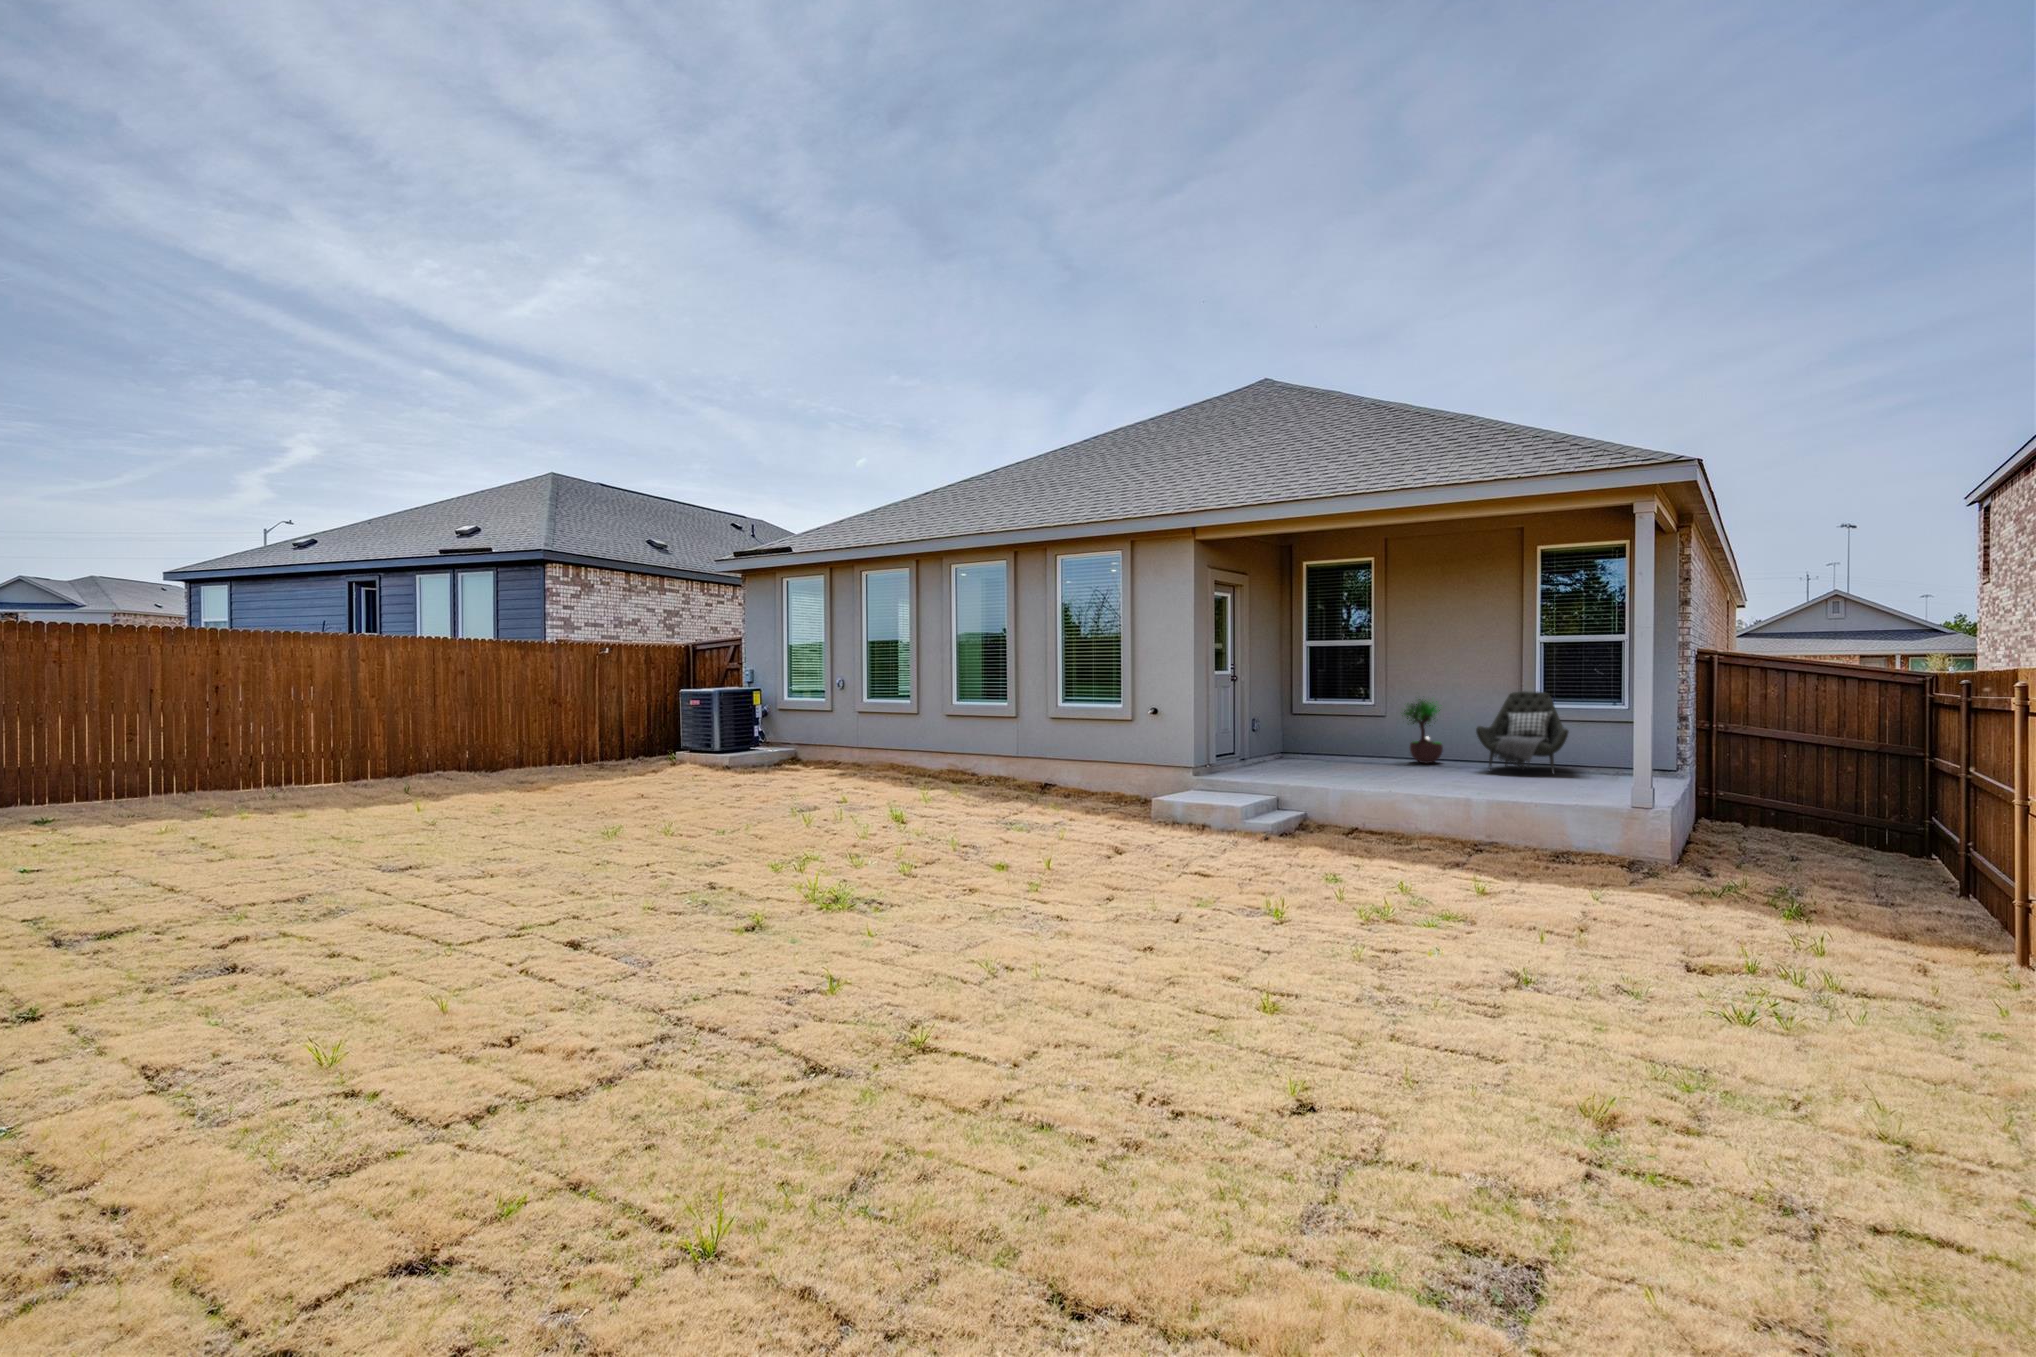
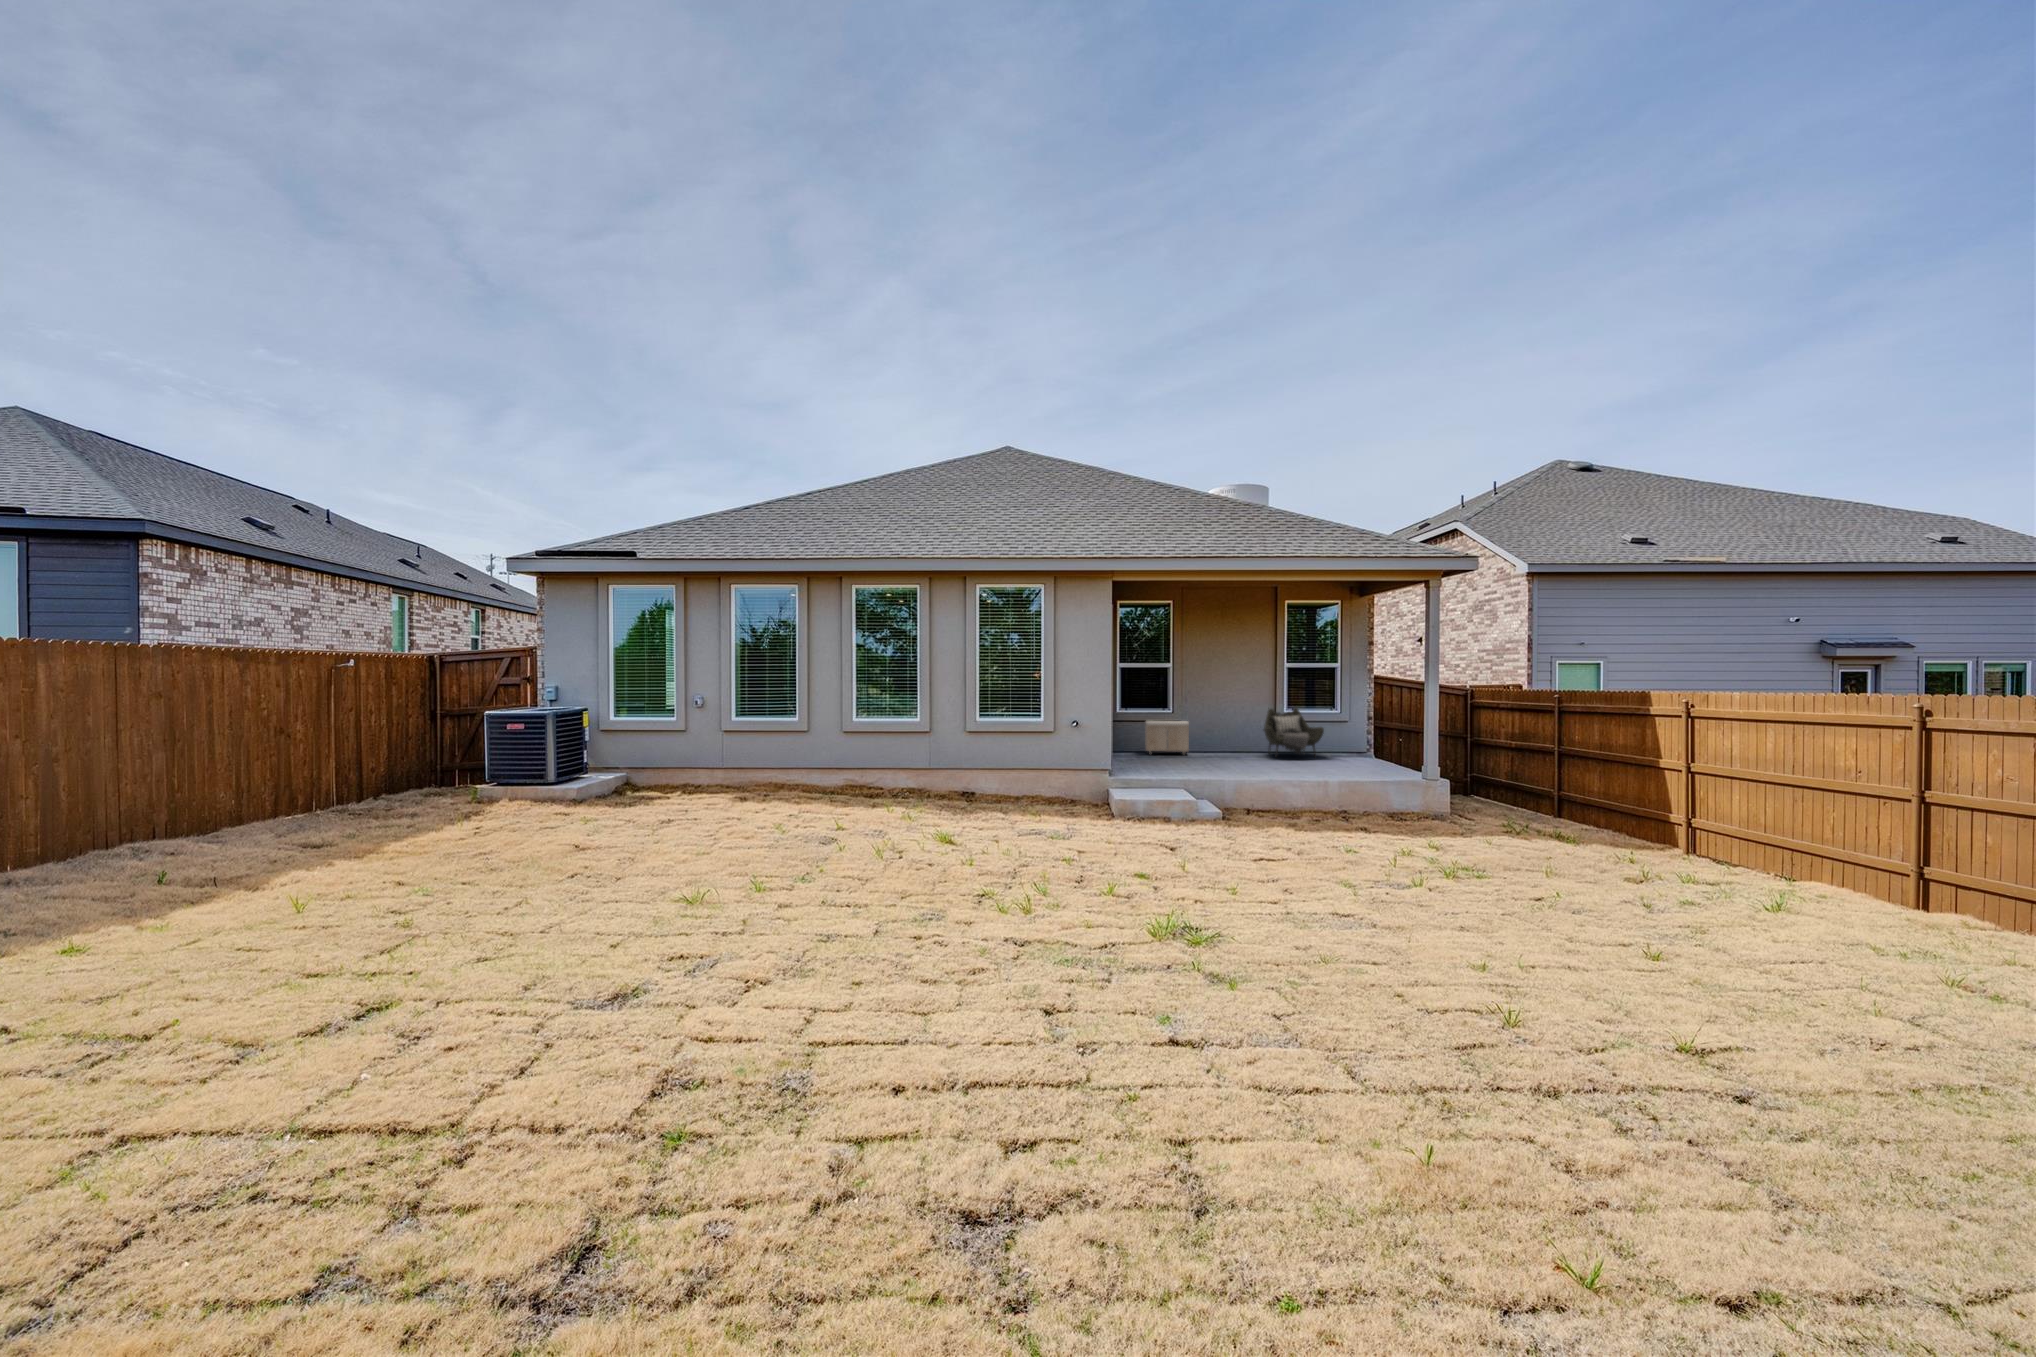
potted tree: present [1402,699,1443,763] -> none [1203,703,1234,754]
storage bench: none [1323,715,1390,762] -> present [1145,721,1189,754]

